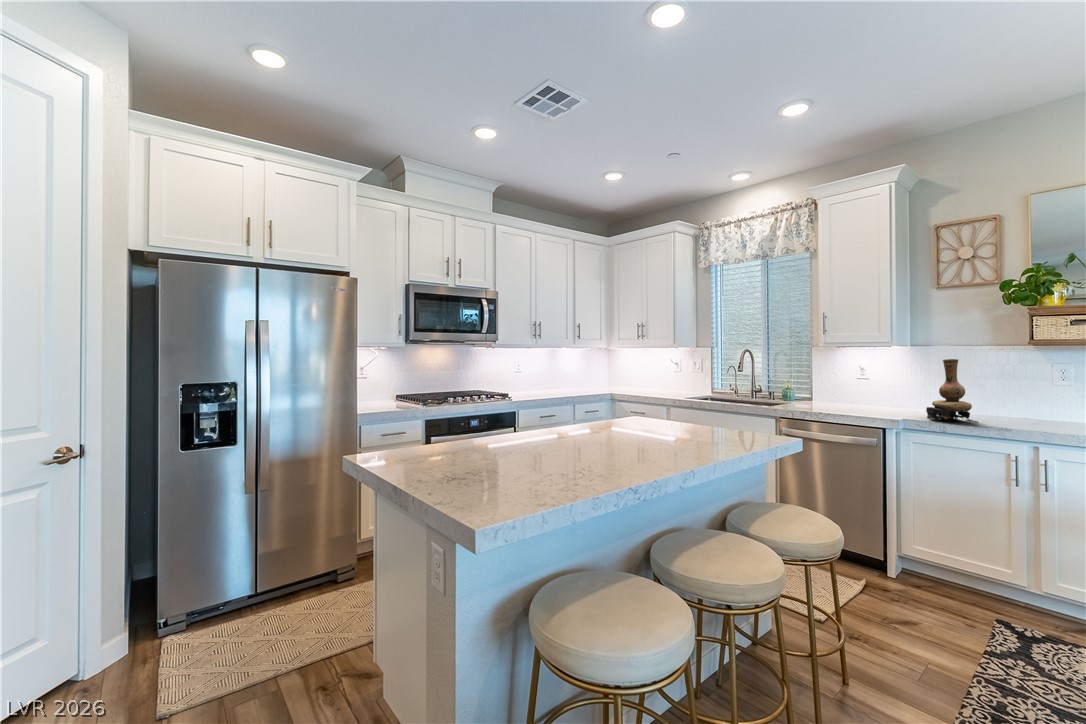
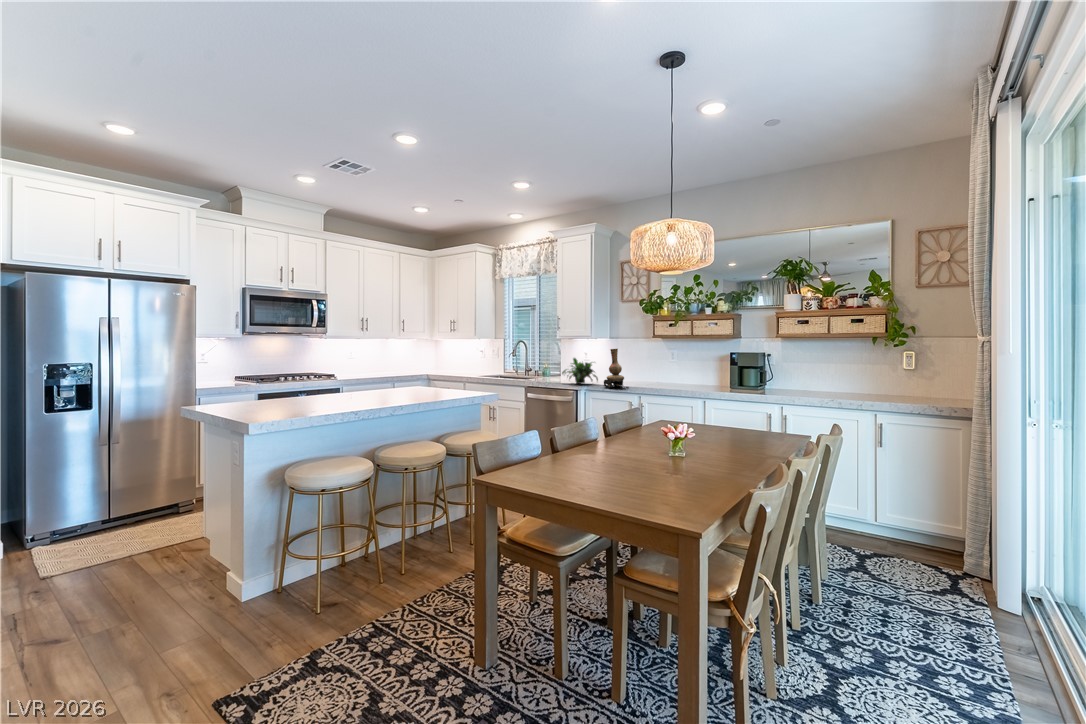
potted plant: none [833,372,897,411] -> present [562,358,598,384]

